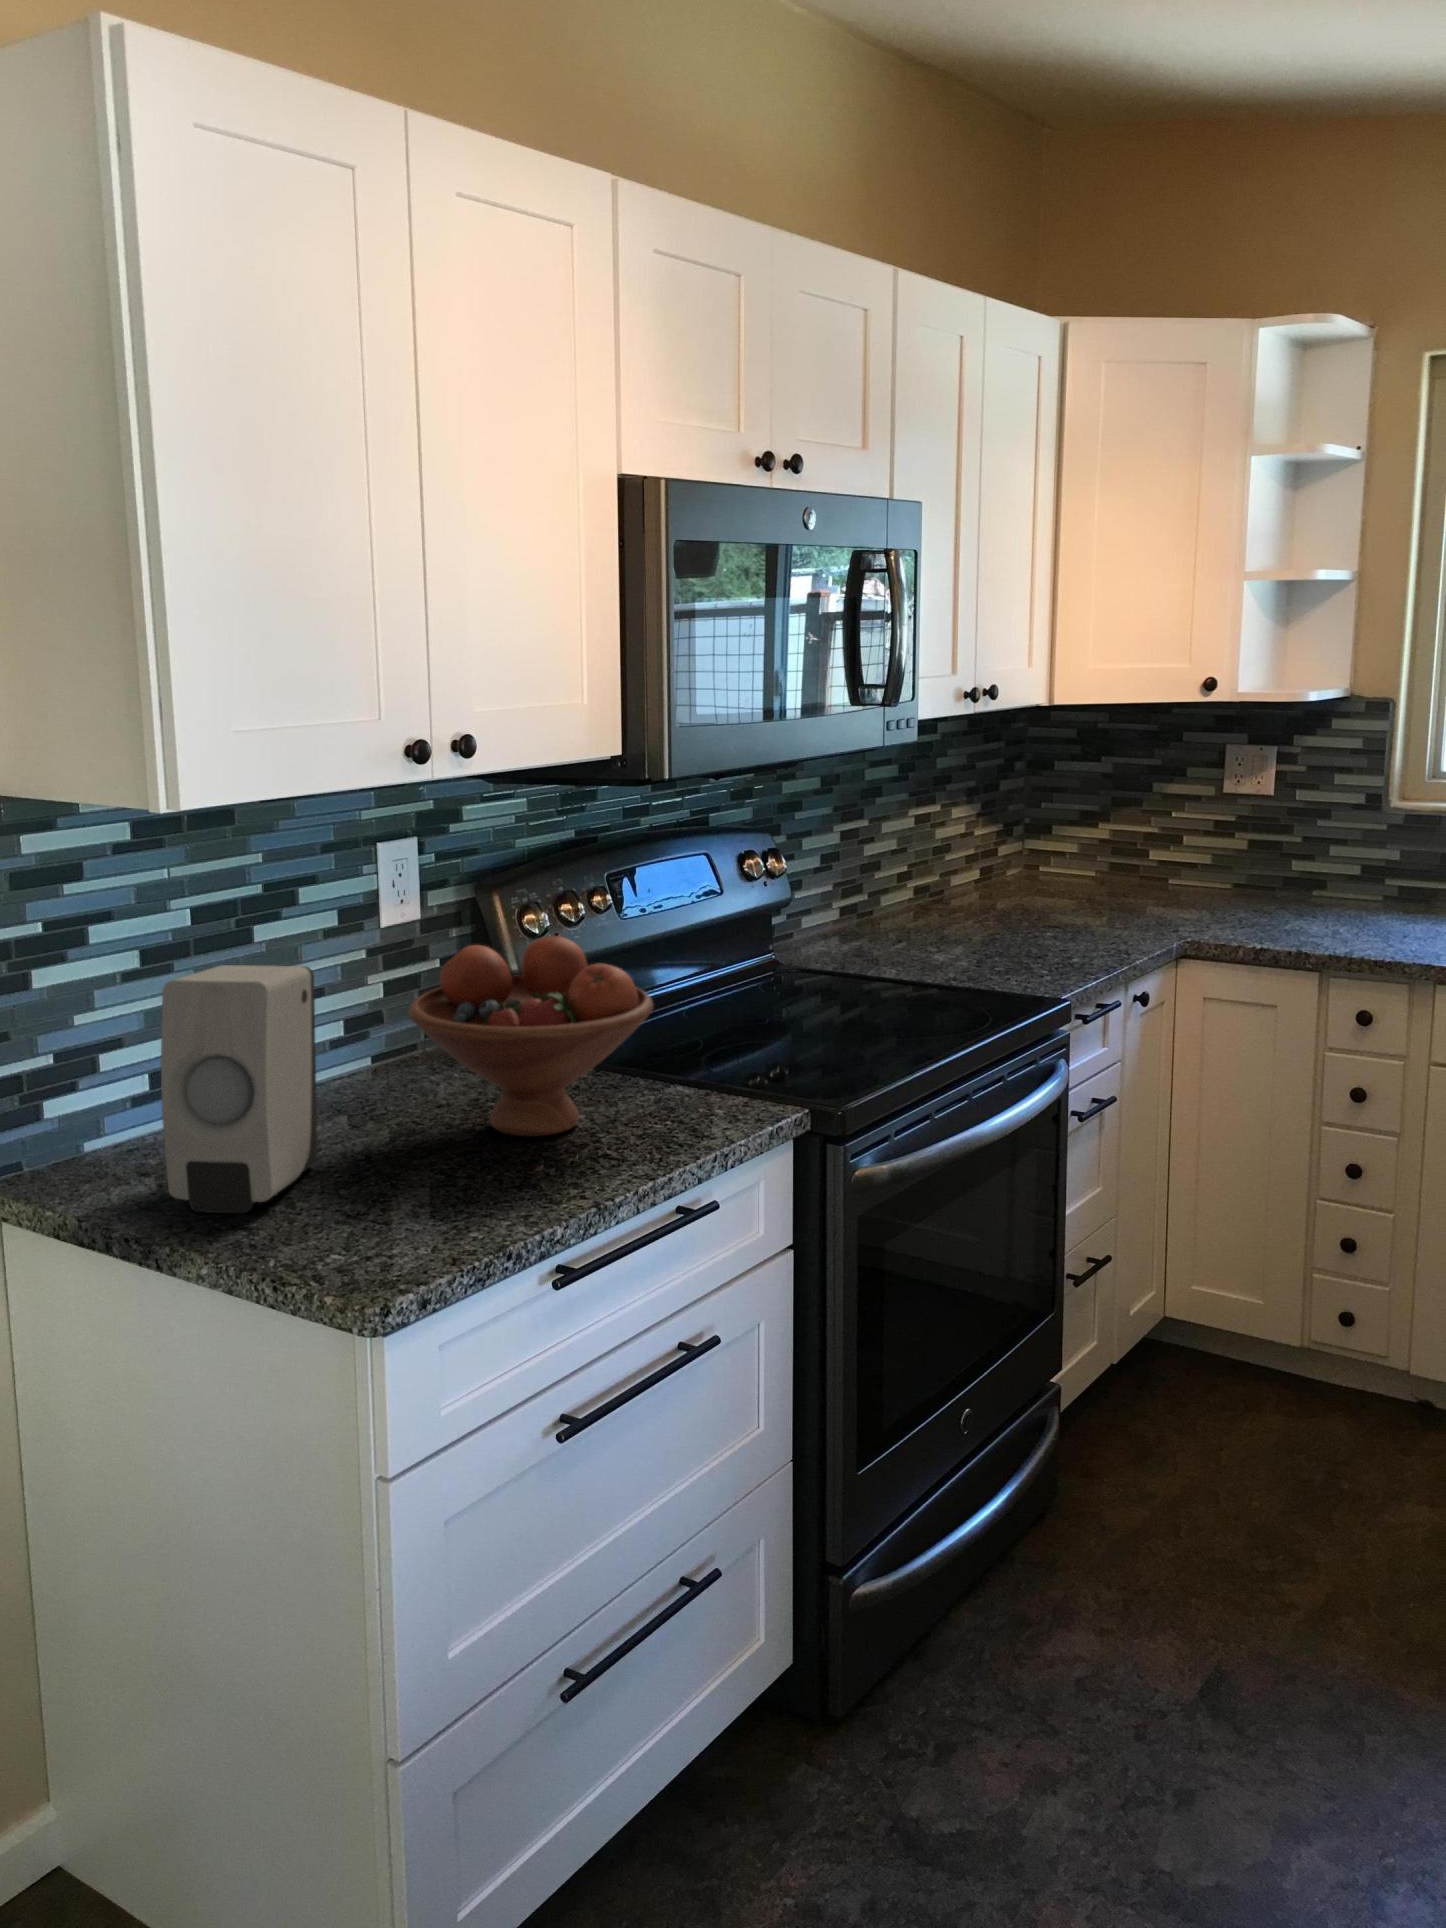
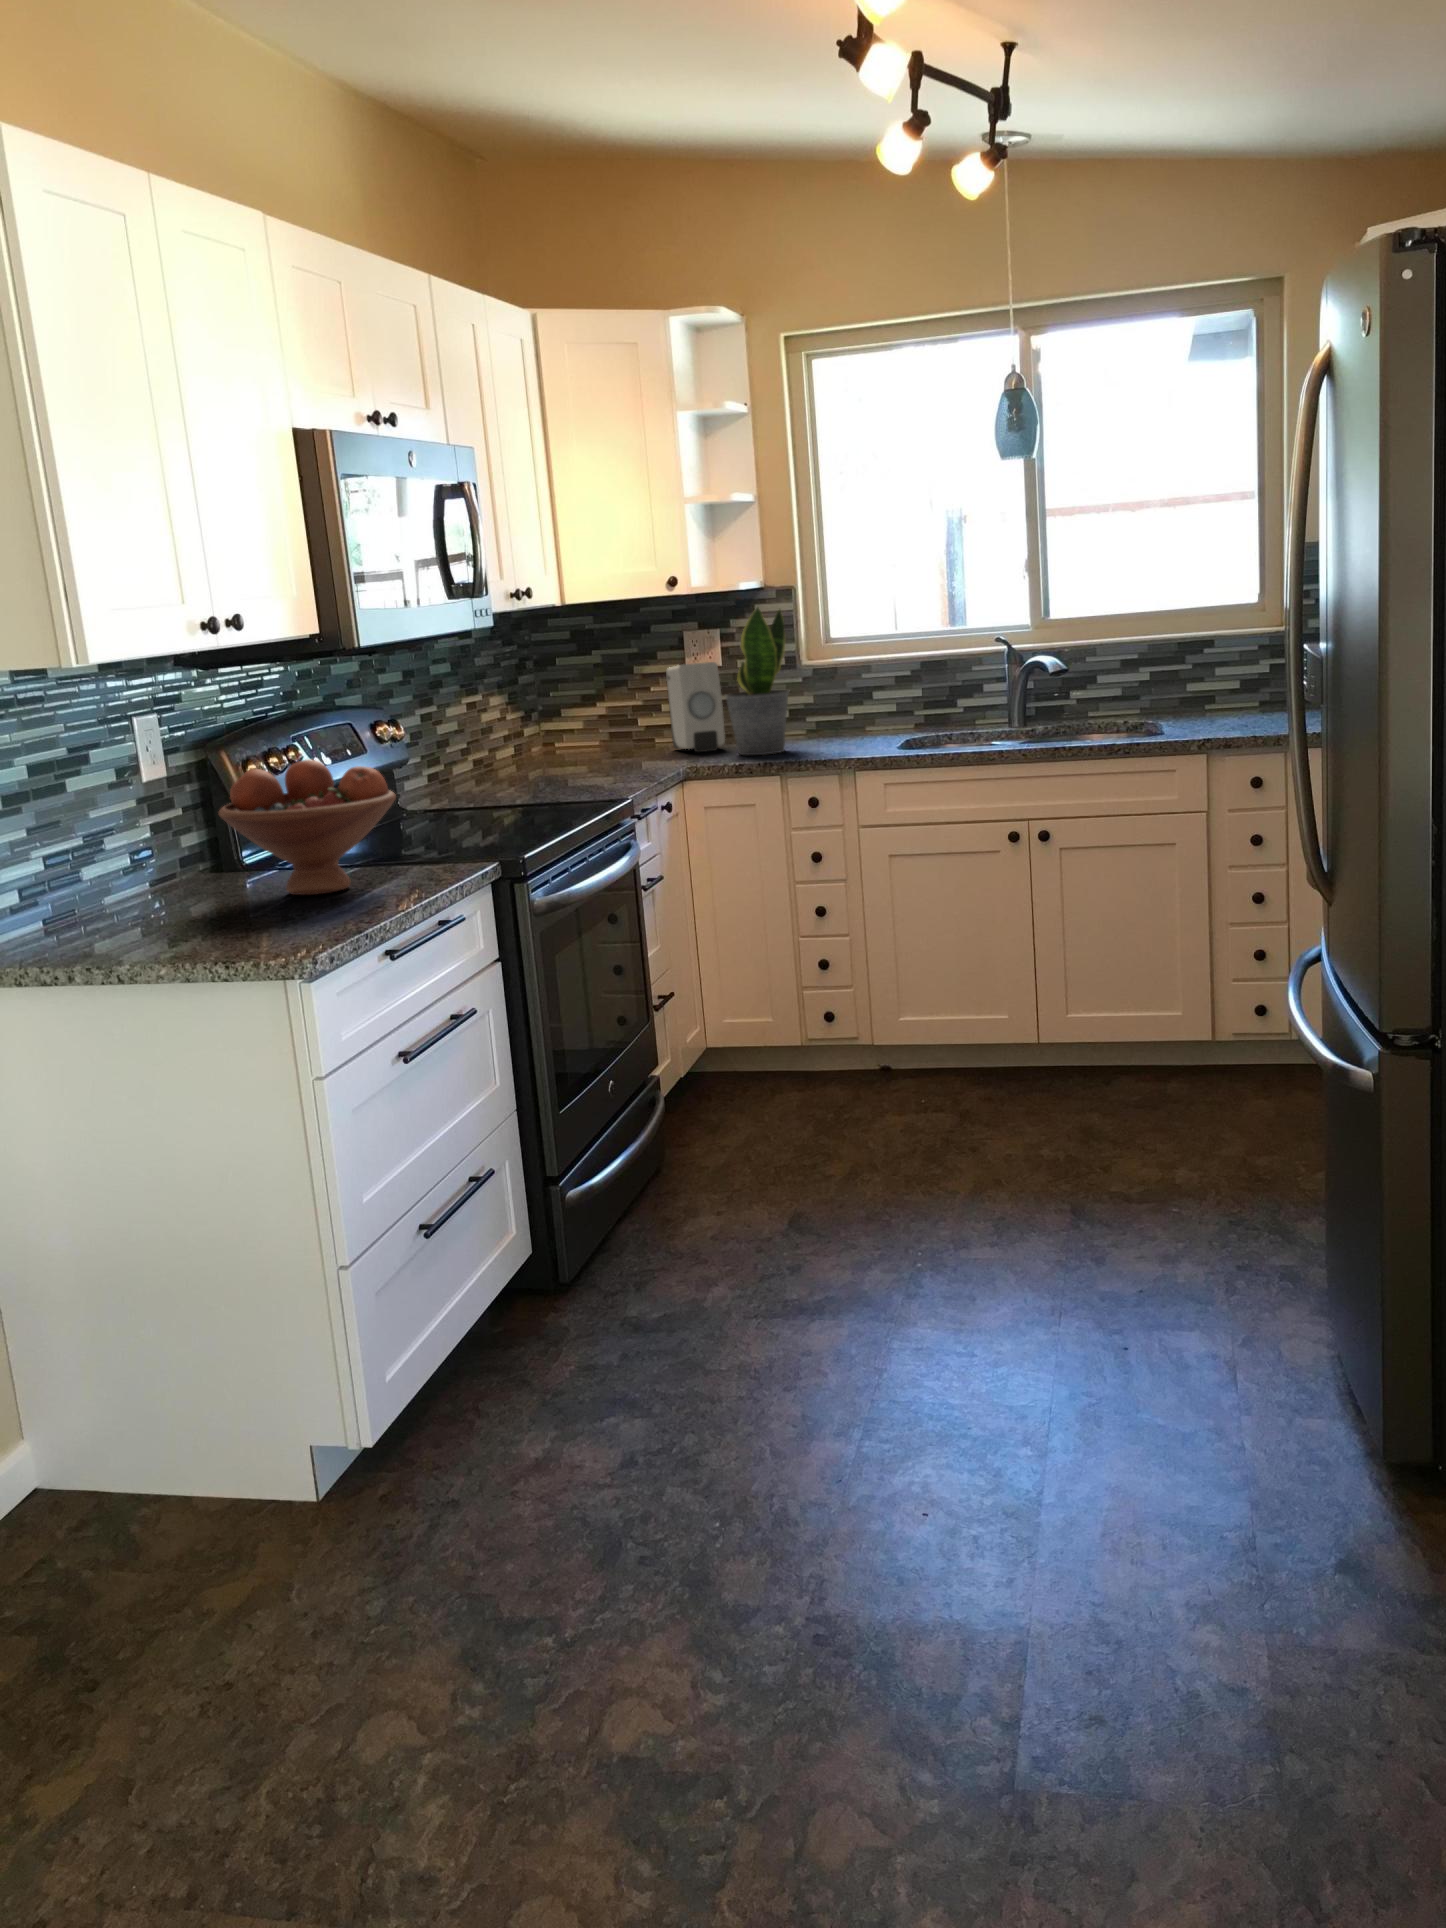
potted plant: none [1259,728,1361,934] -> present [725,607,789,755]
soap dispenser: present [161,965,318,1213] -> present [666,662,725,752]

